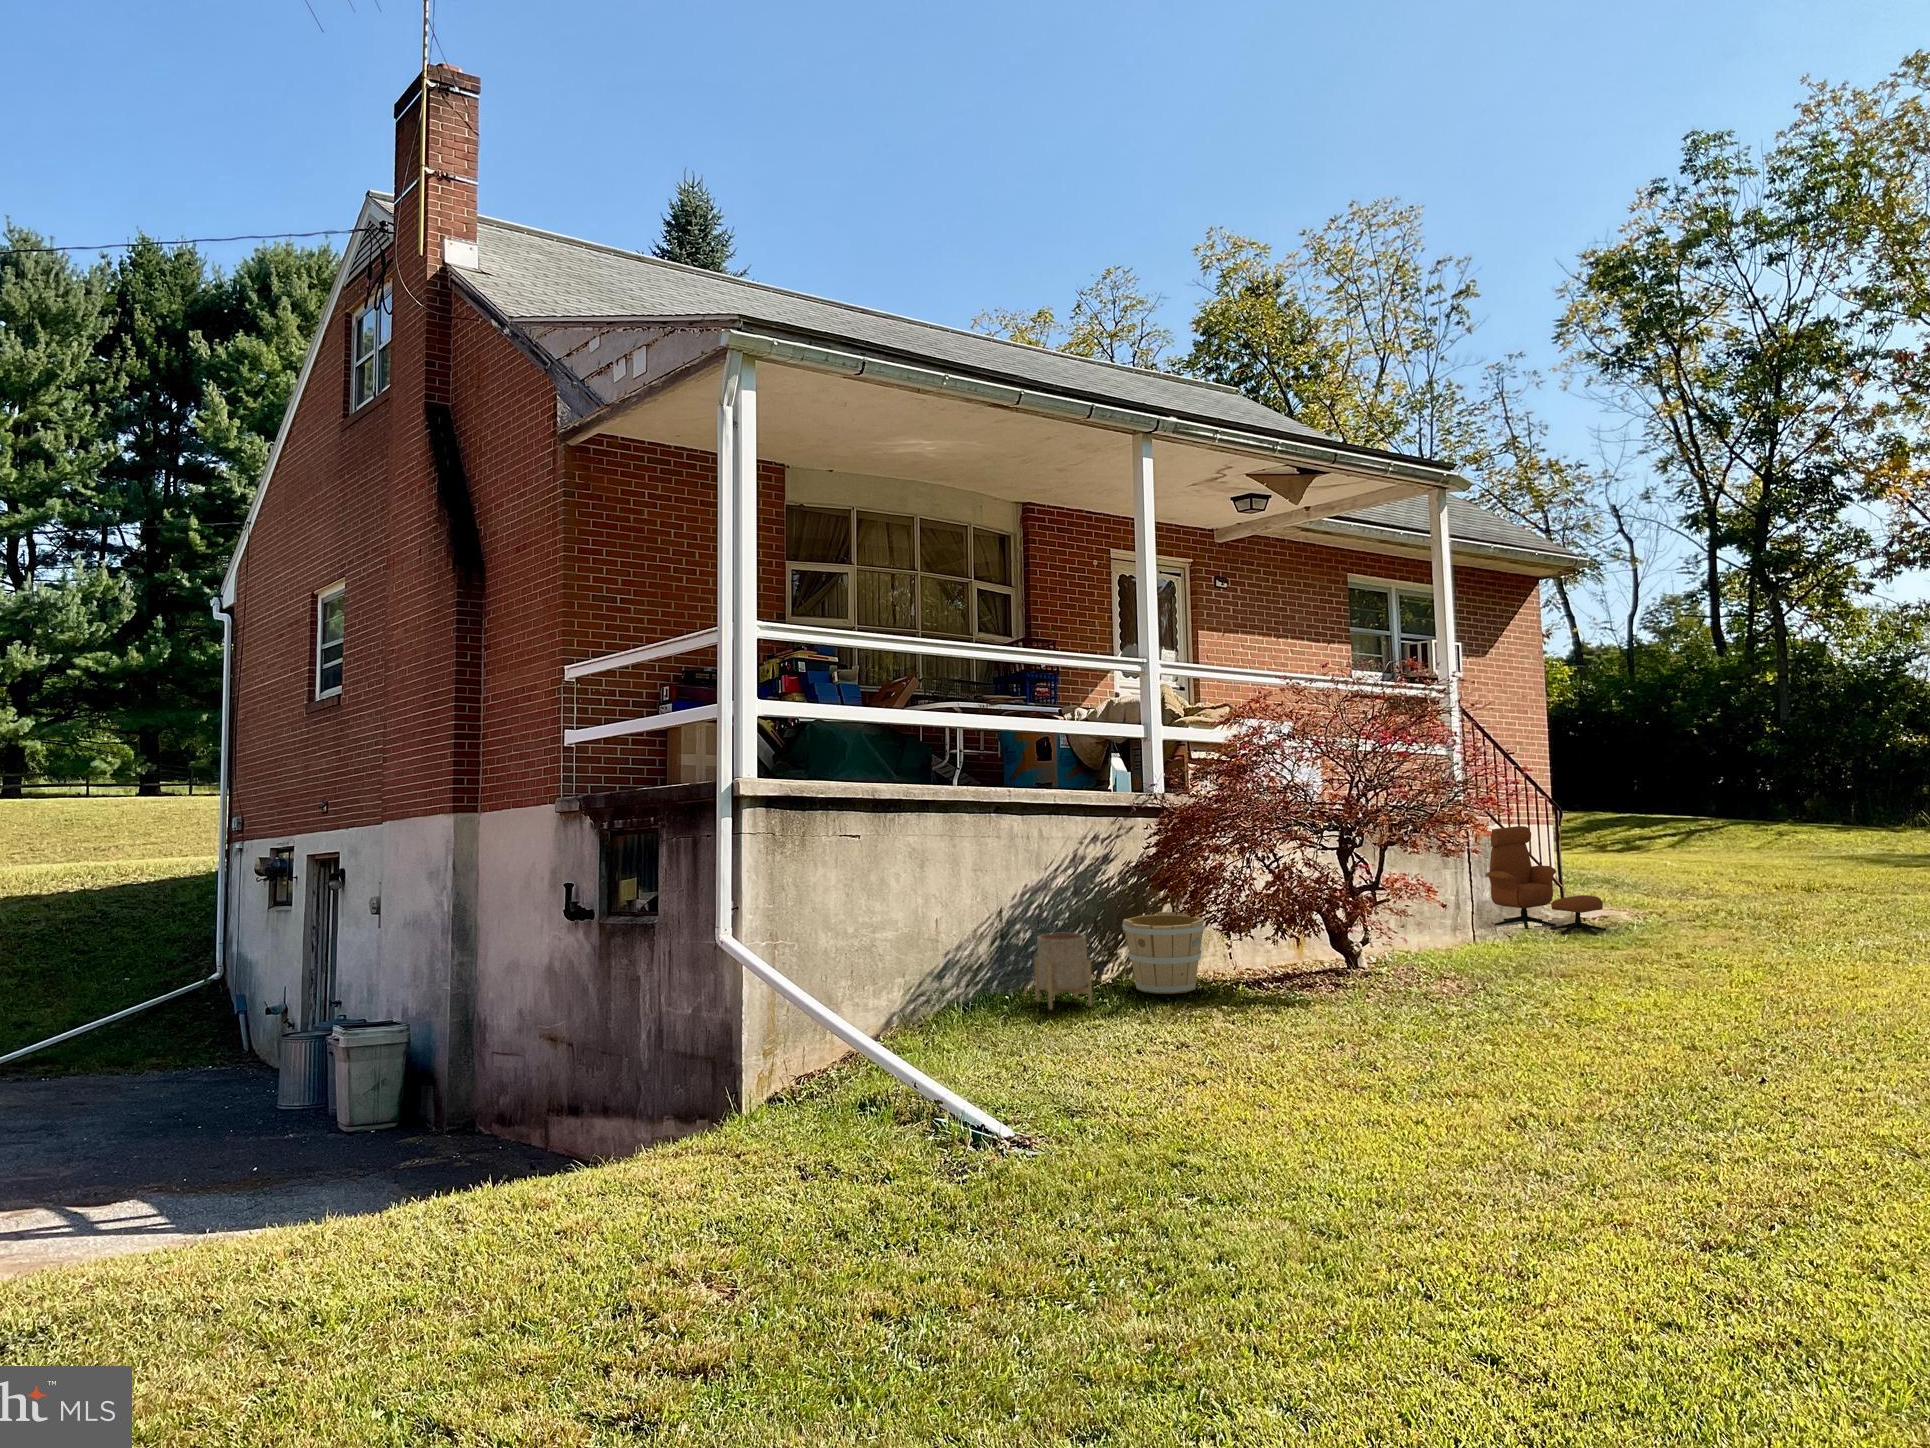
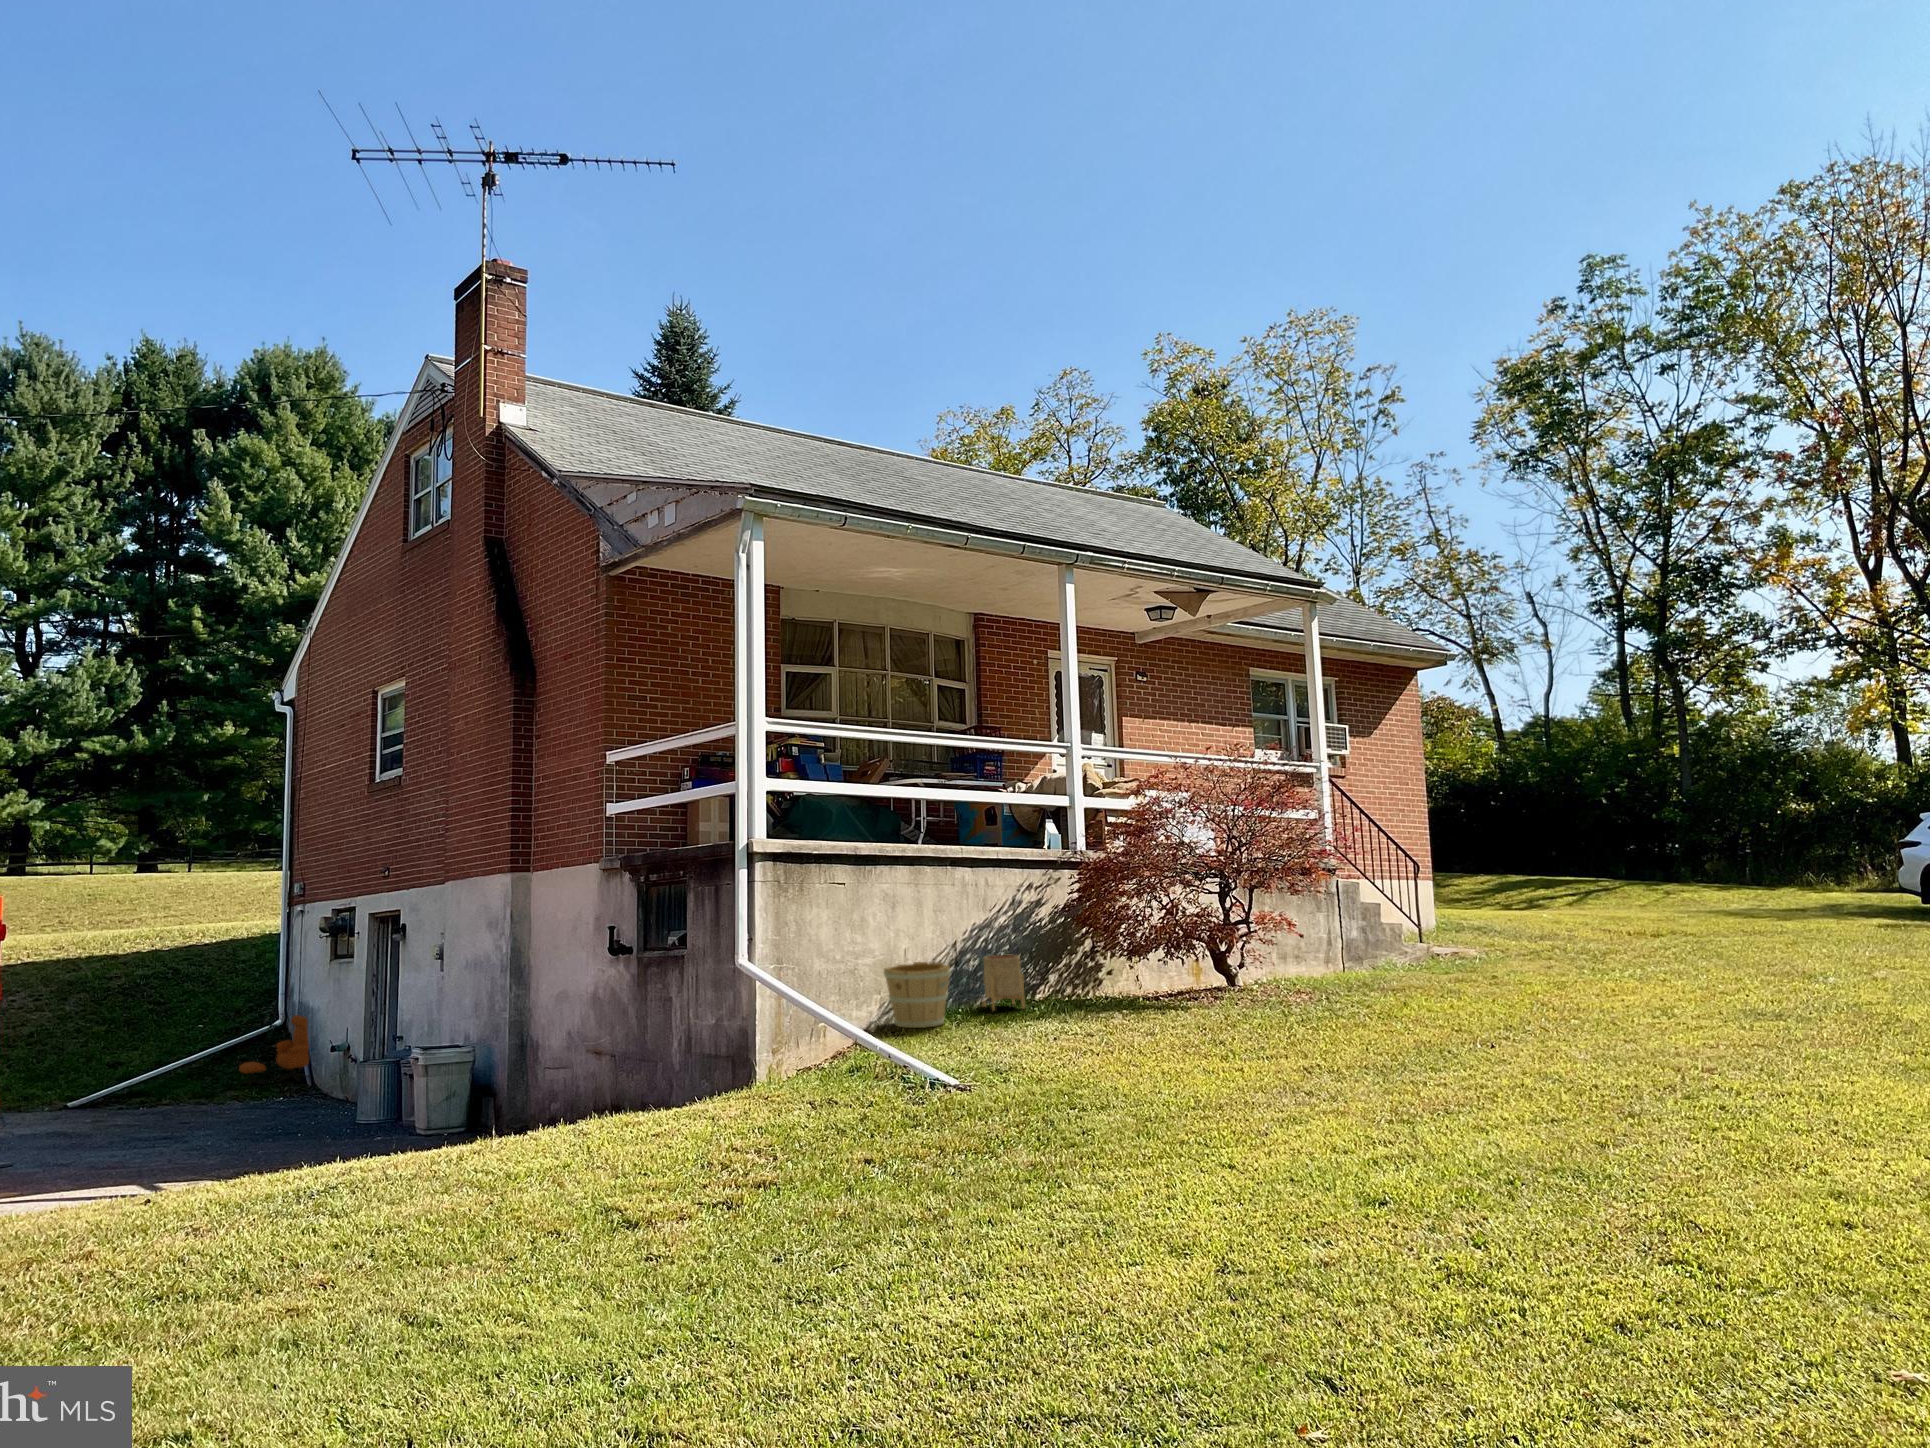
lounge chair: present [1486,826,1606,935] -> present [239,1015,311,1085]
wooden bucket: present [1122,912,1206,994] -> present [884,962,951,1028]

